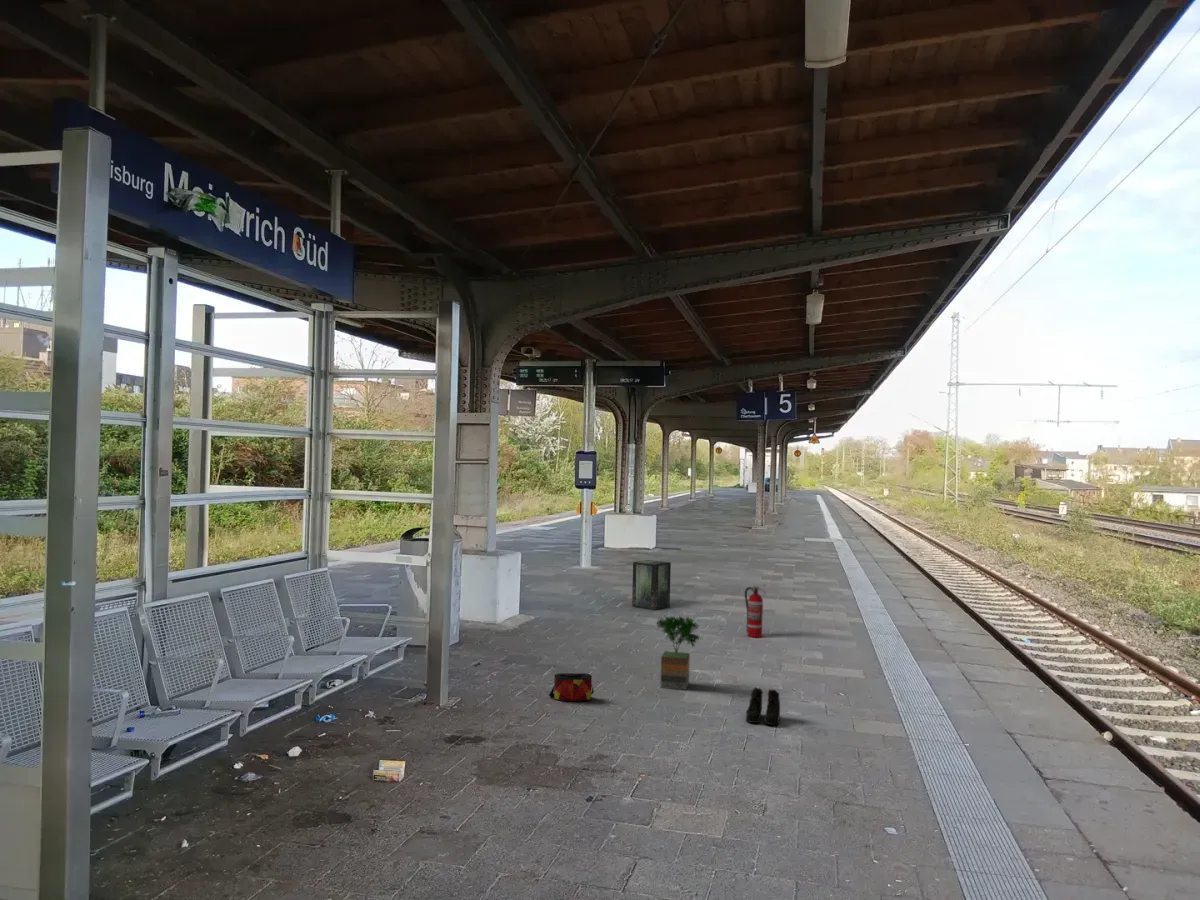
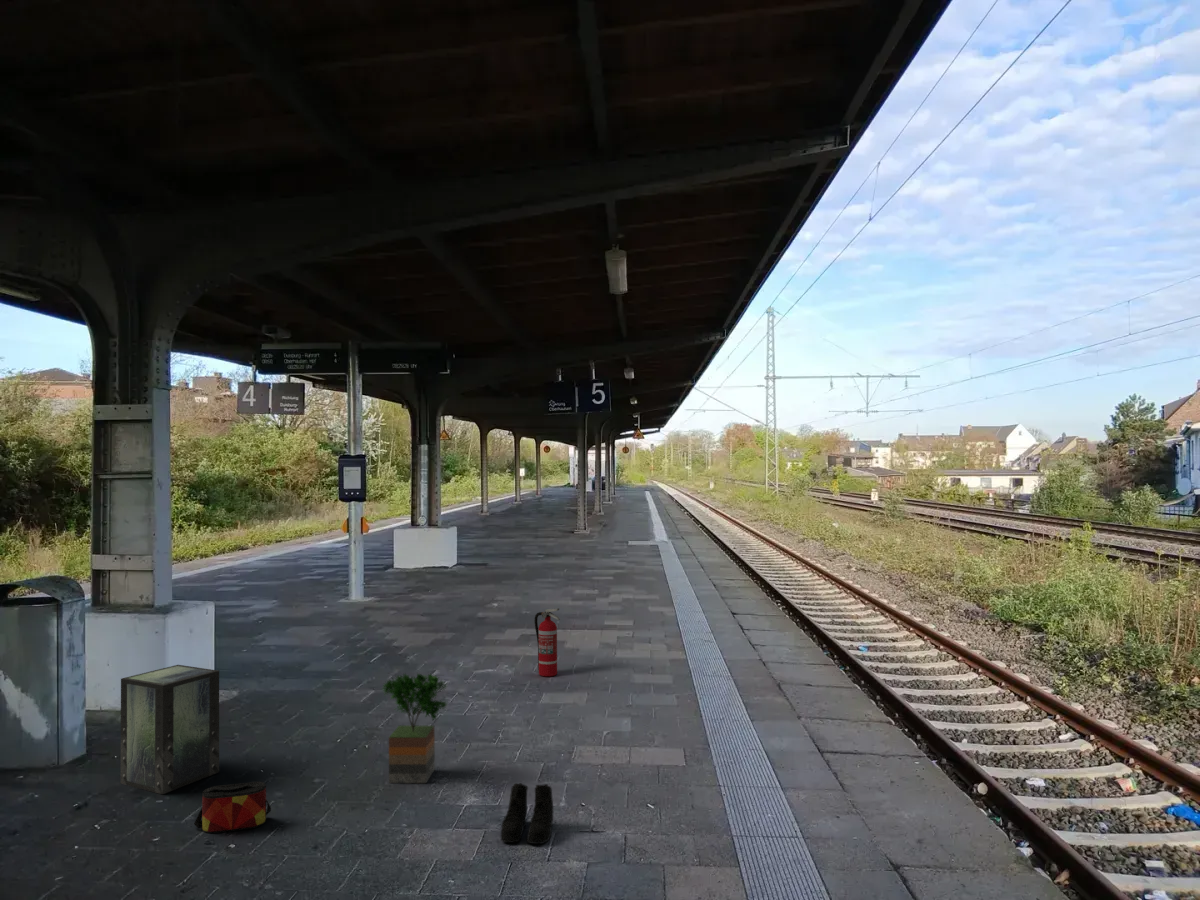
storage box: present [632,560,671,610] -> present [120,665,219,794]

